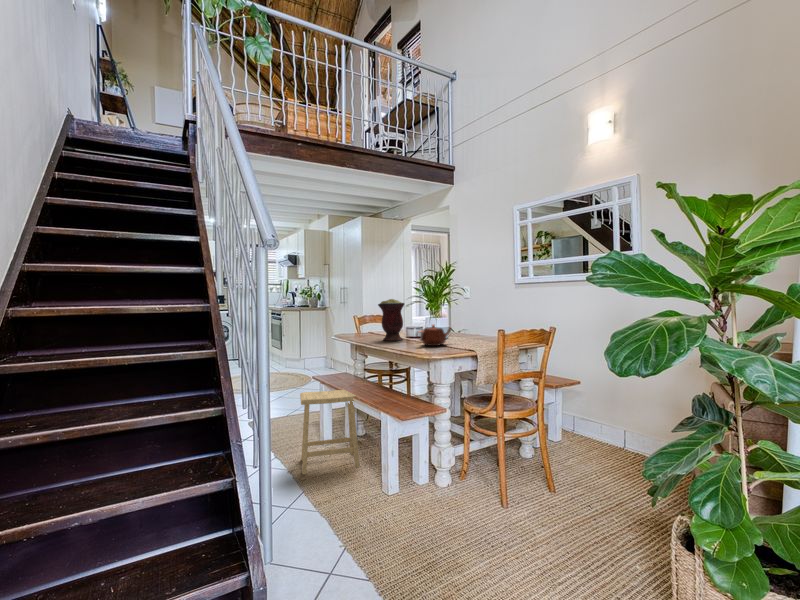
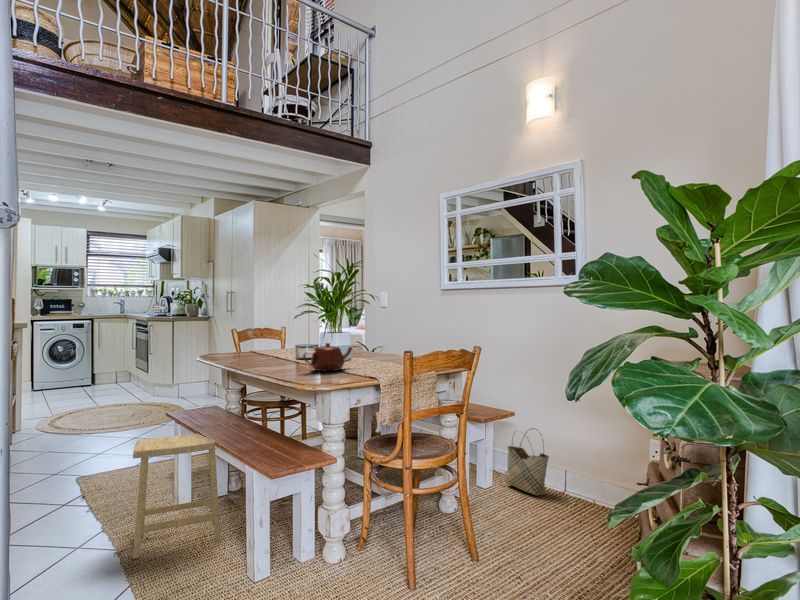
vase: present [378,299,404,341] -> none [258,308,295,365]
woven basket: none [573,395,610,449] -> present [506,428,549,495]

